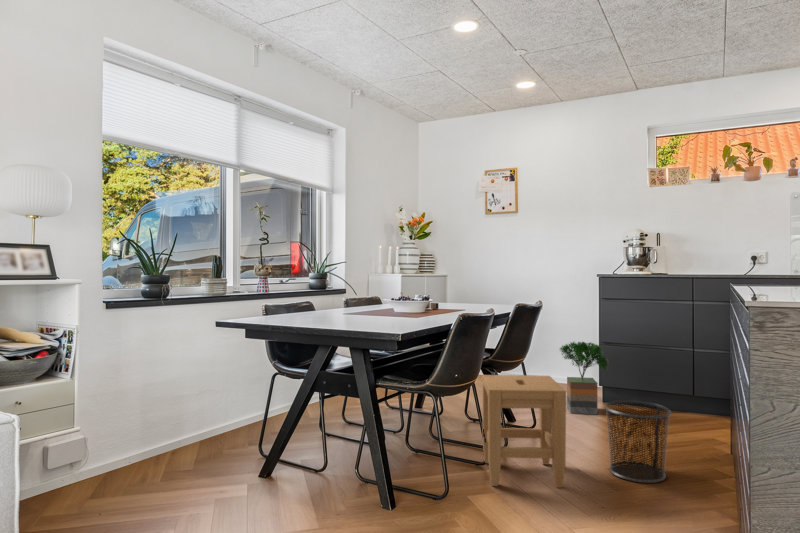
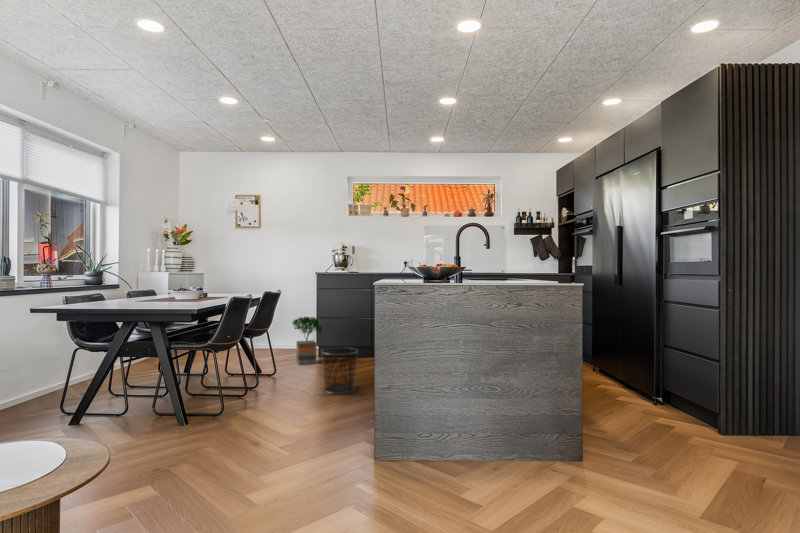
stool: present [482,375,566,488] -> none [241,336,298,410]

